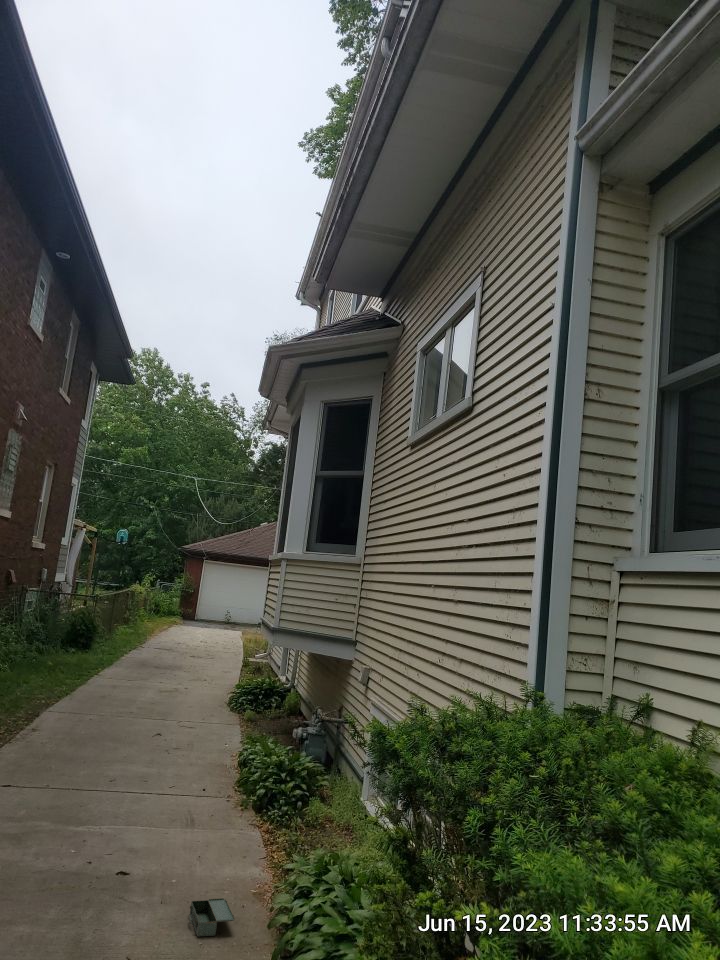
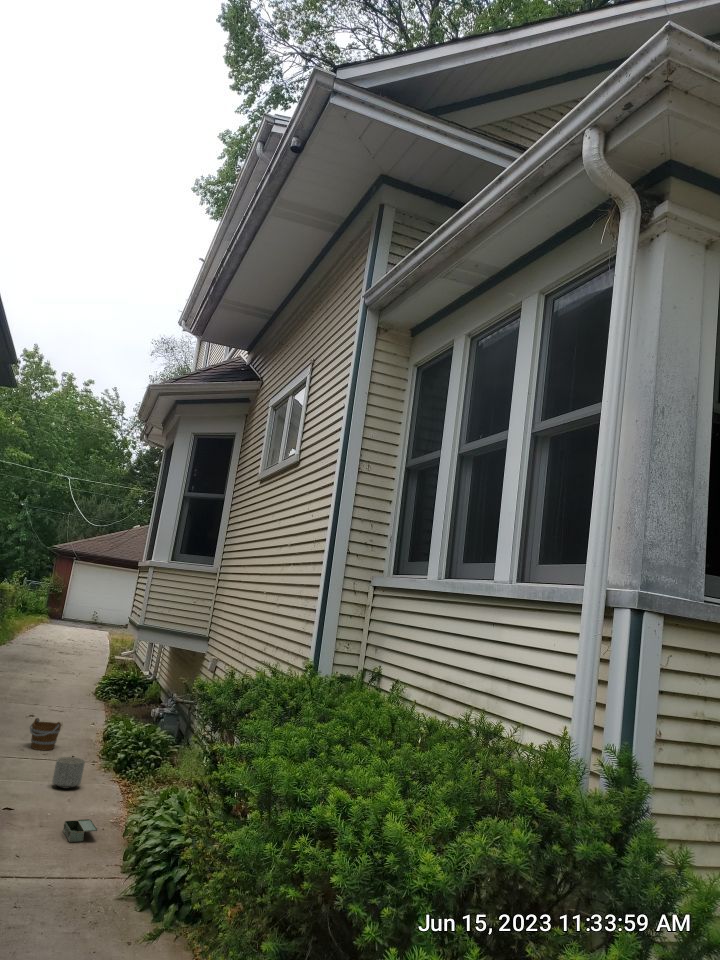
bucket: none [153,741,190,781] -> present [30,718,61,750]
planter: none [178,798,217,840] -> present [52,757,85,789]

